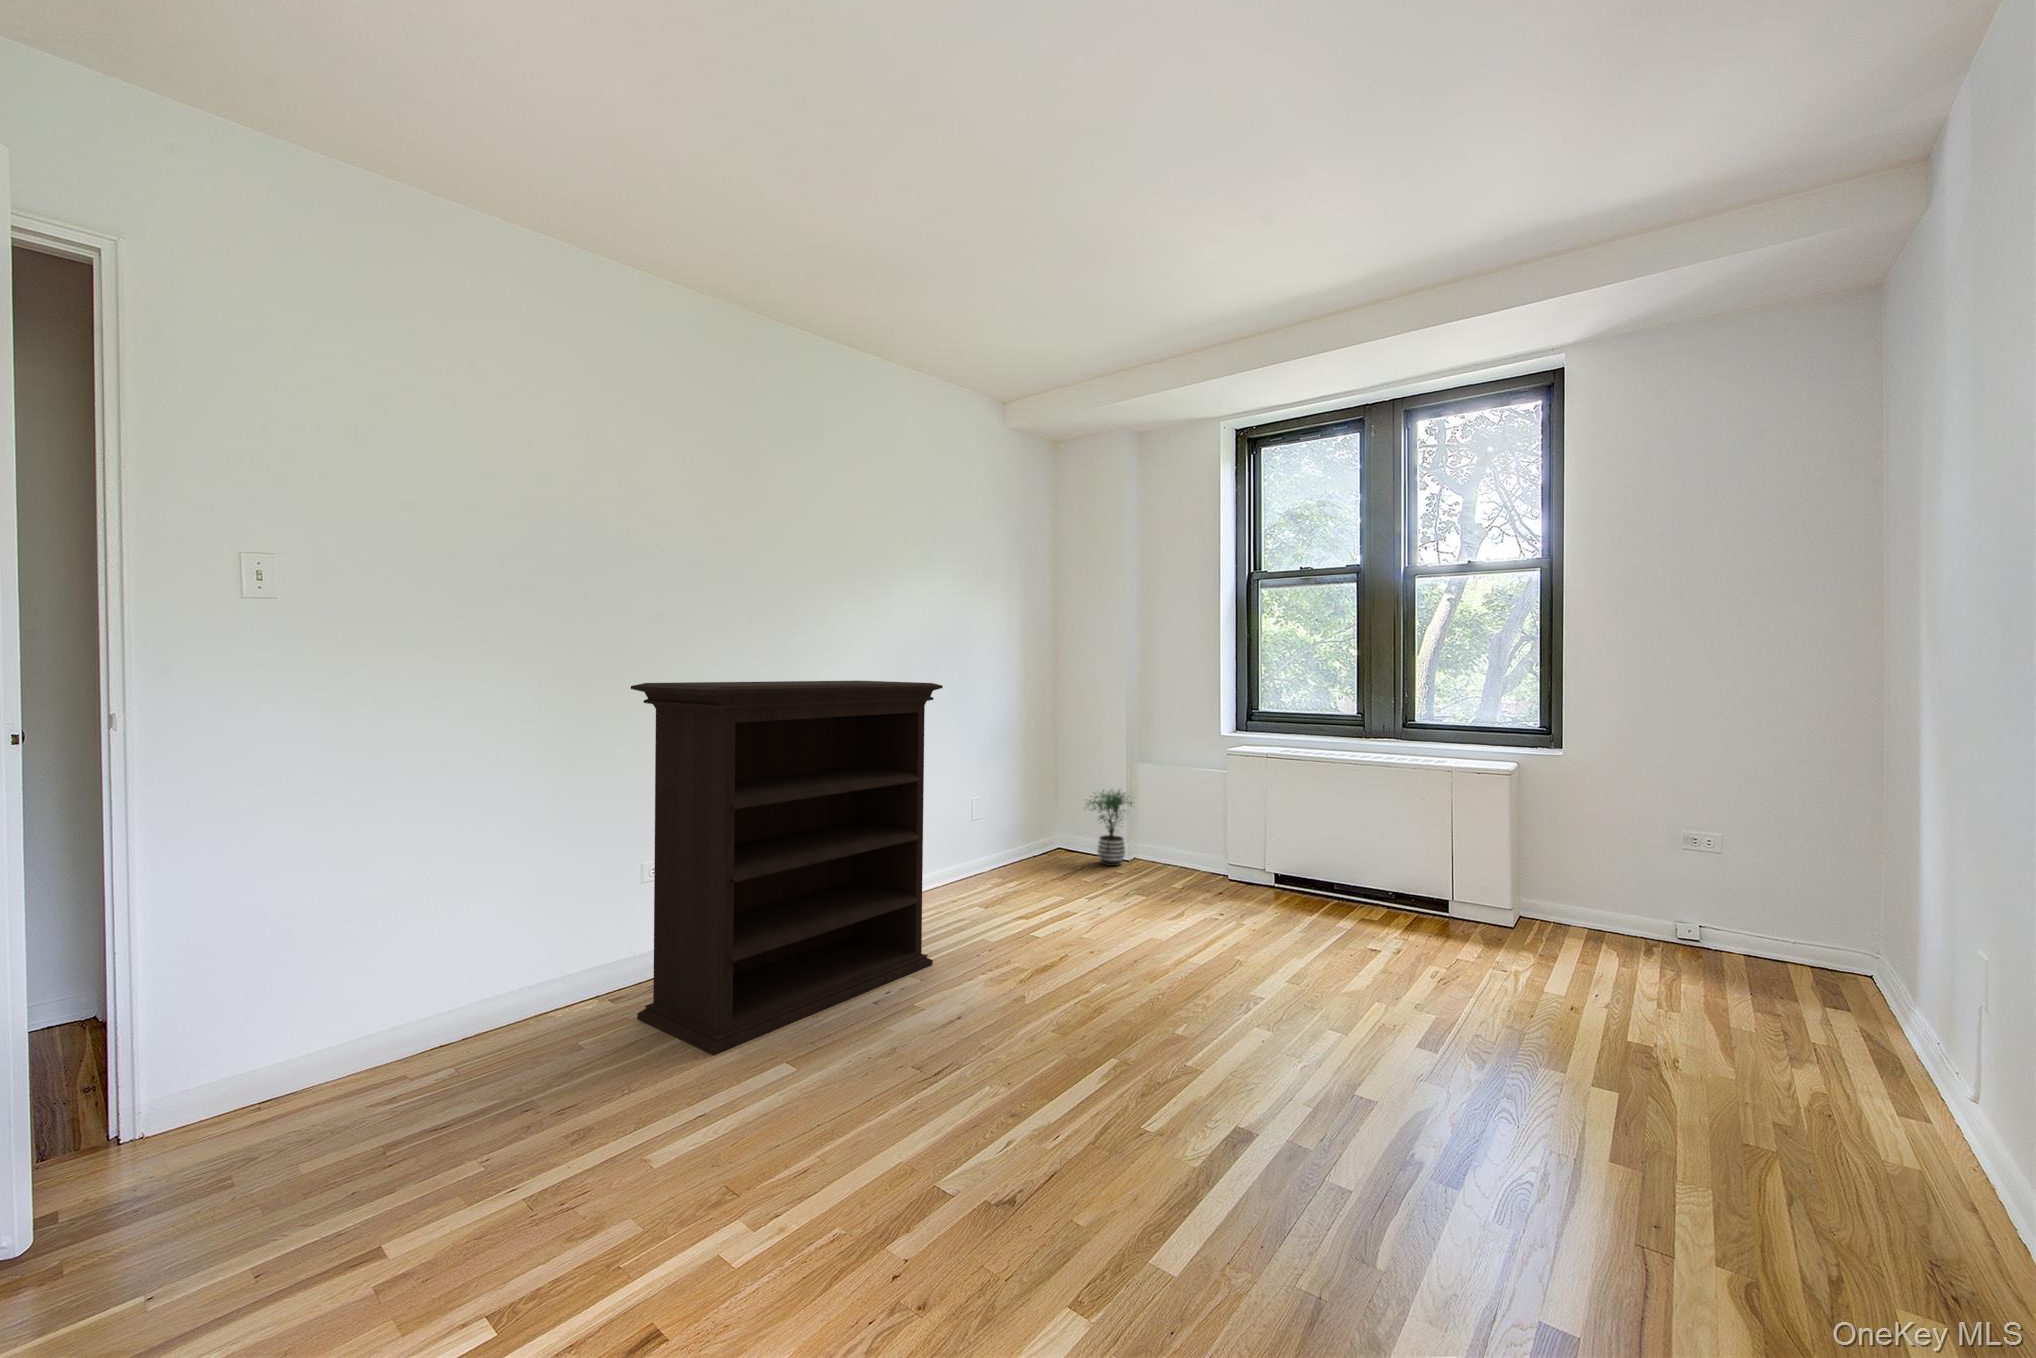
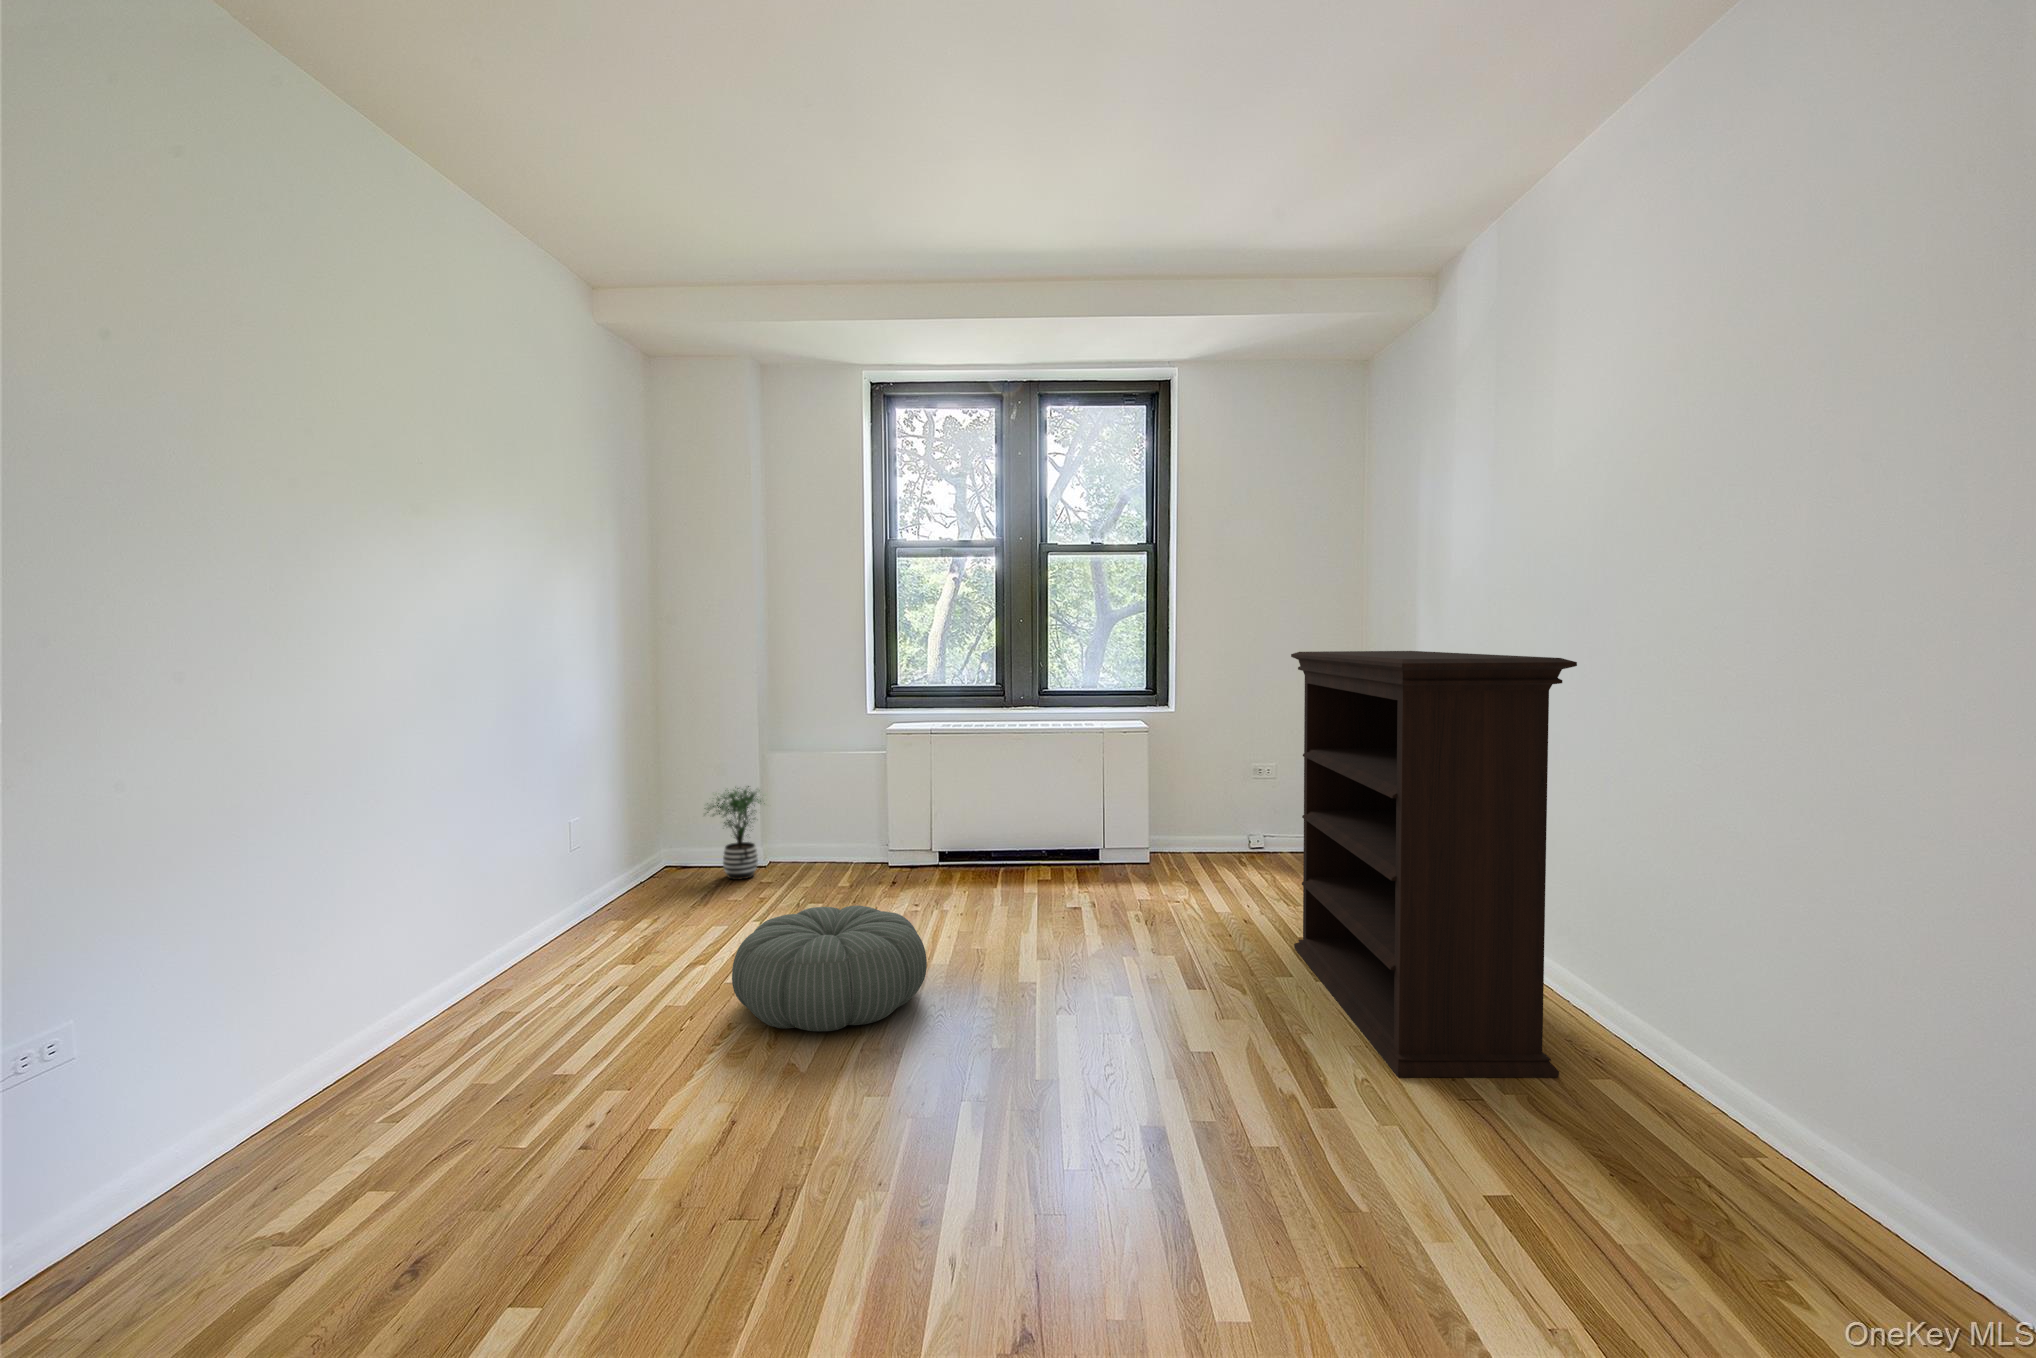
bookshelf: present [631,680,943,1055] -> present [1291,651,1577,1077]
pouf: none [1016,886,1169,983] -> present [732,906,927,1031]

